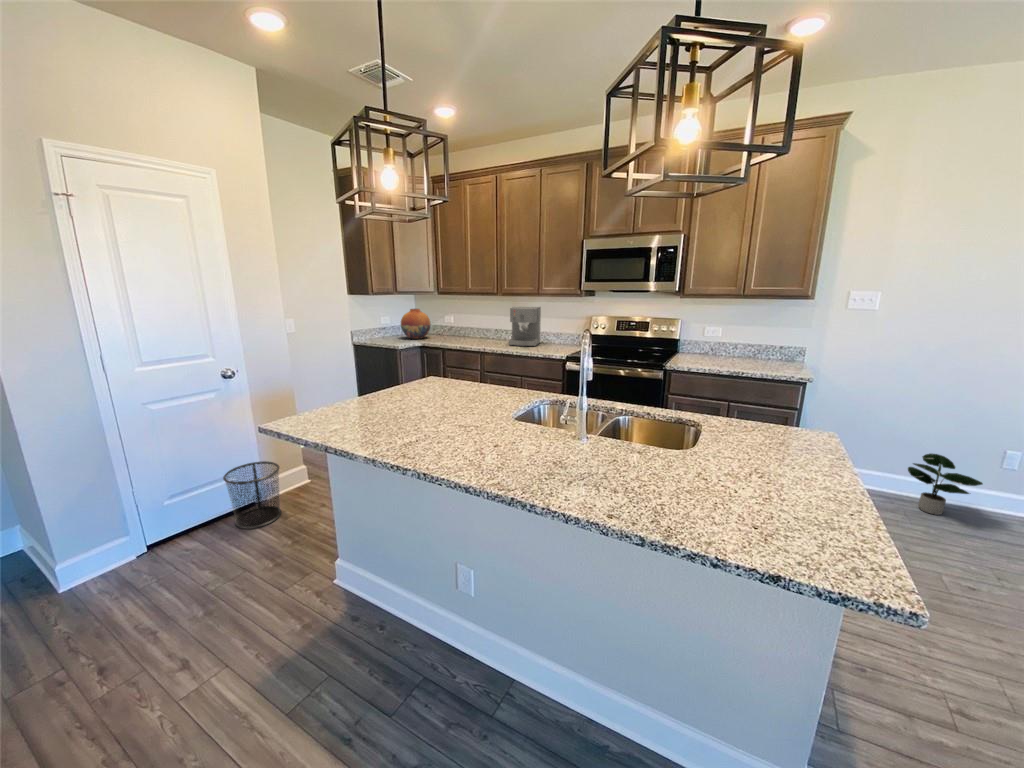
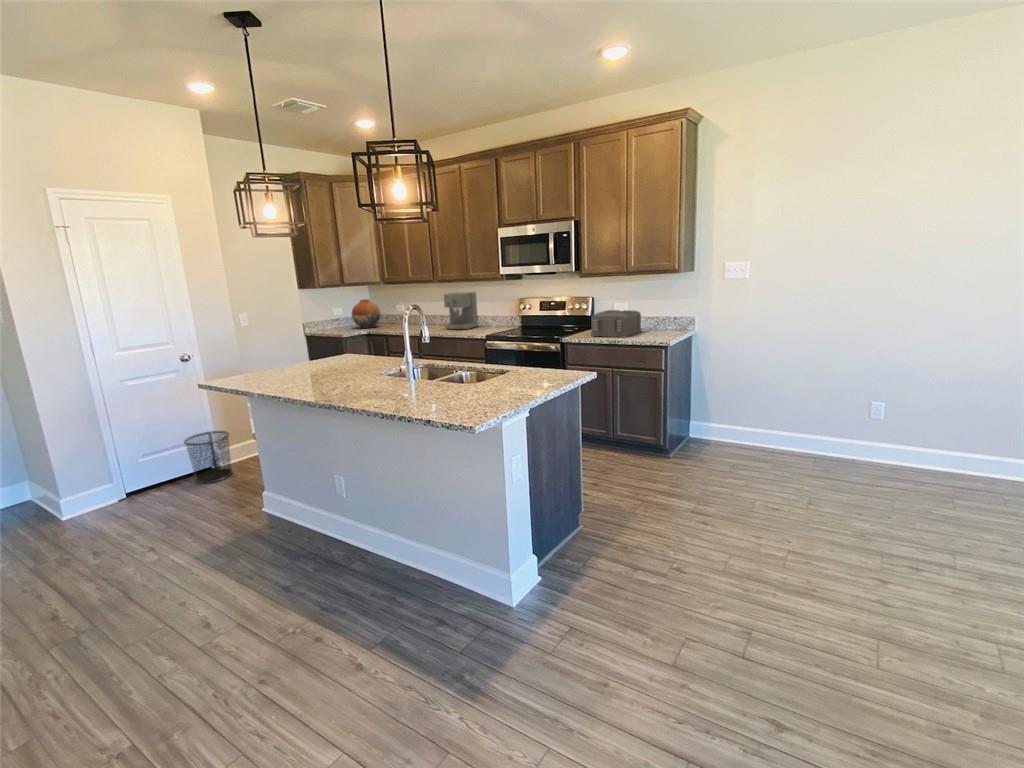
toaster: none [694,335,745,367] -> present [591,310,642,337]
potted plant: present [908,453,983,515] -> none [778,409,832,463]

